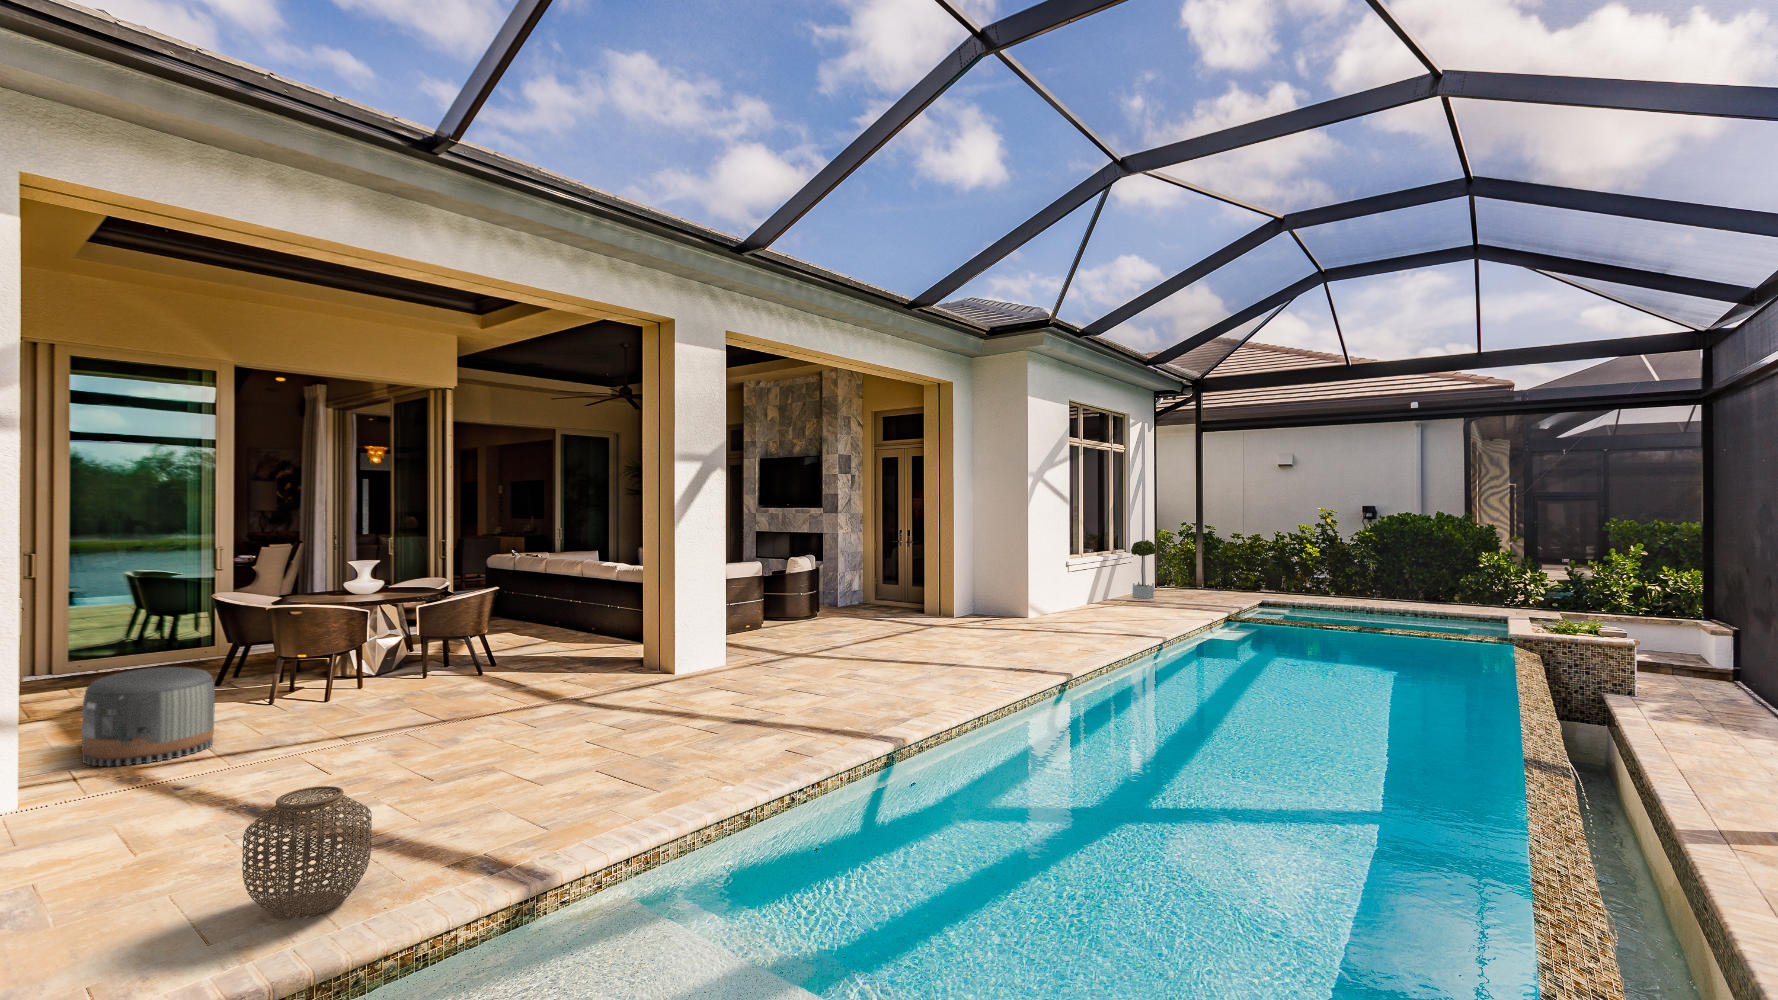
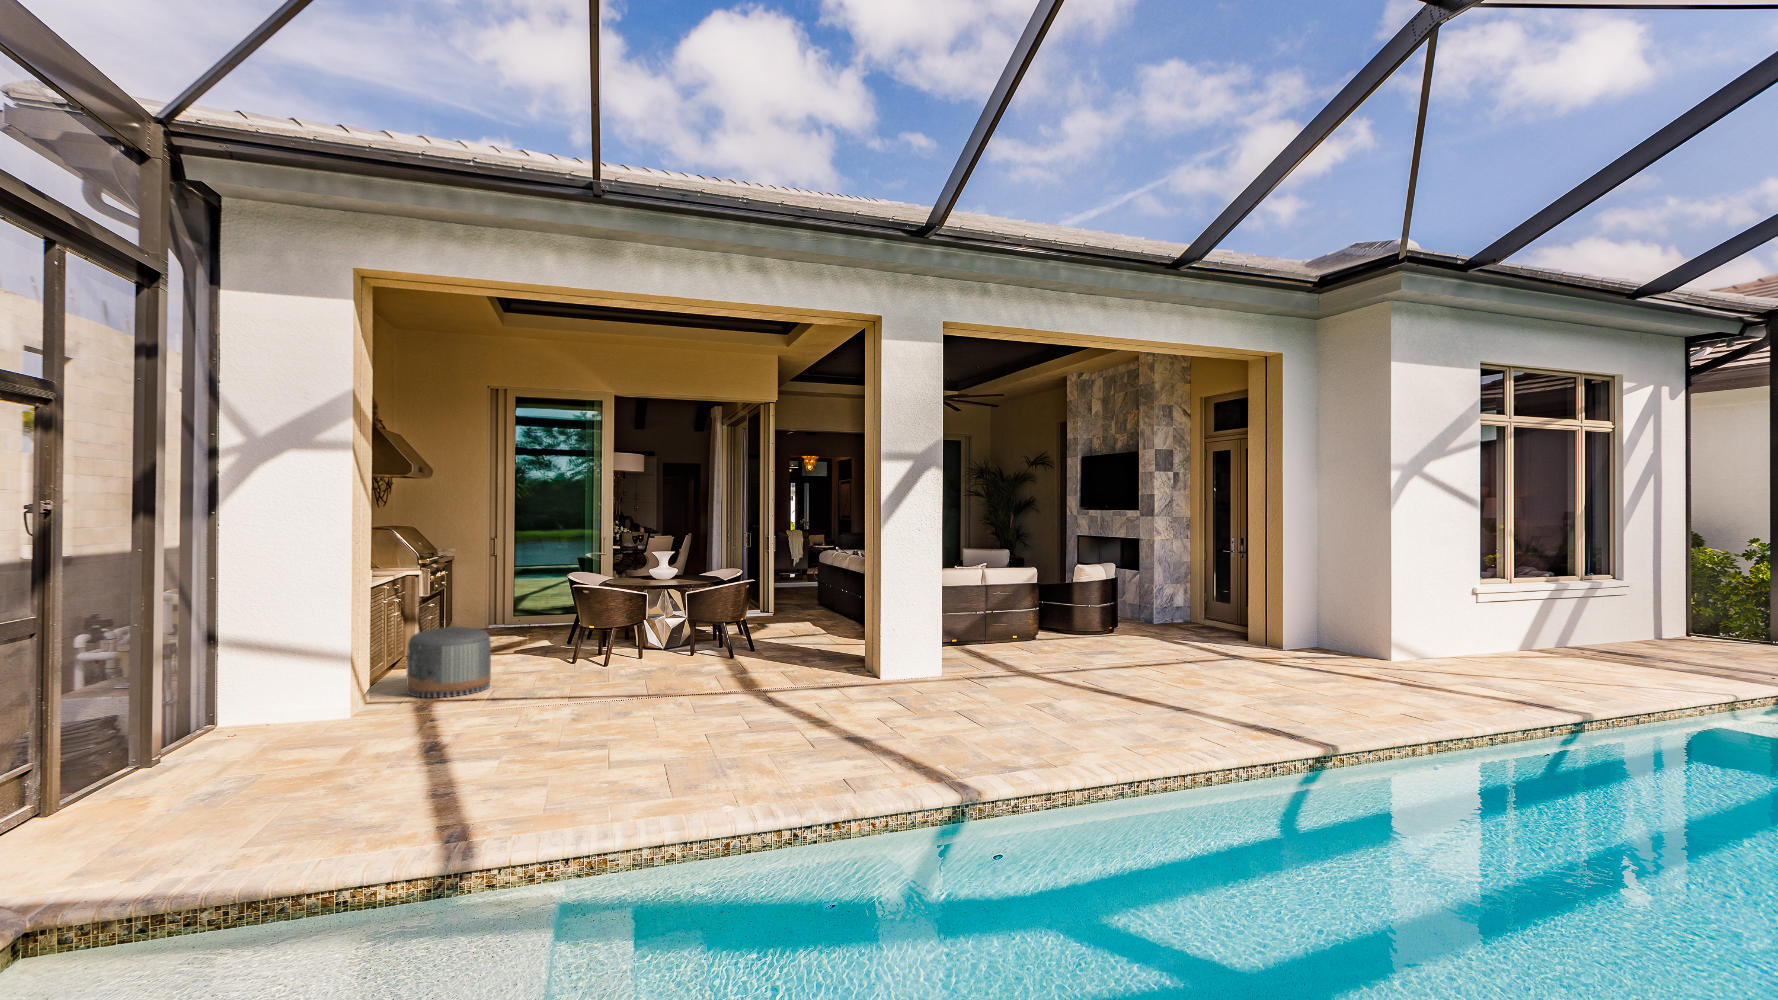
potted tree: present [1131,540,1156,599] -> none [1595,561,1642,645]
woven basket: present [242,786,372,918] -> none [272,741,376,846]

